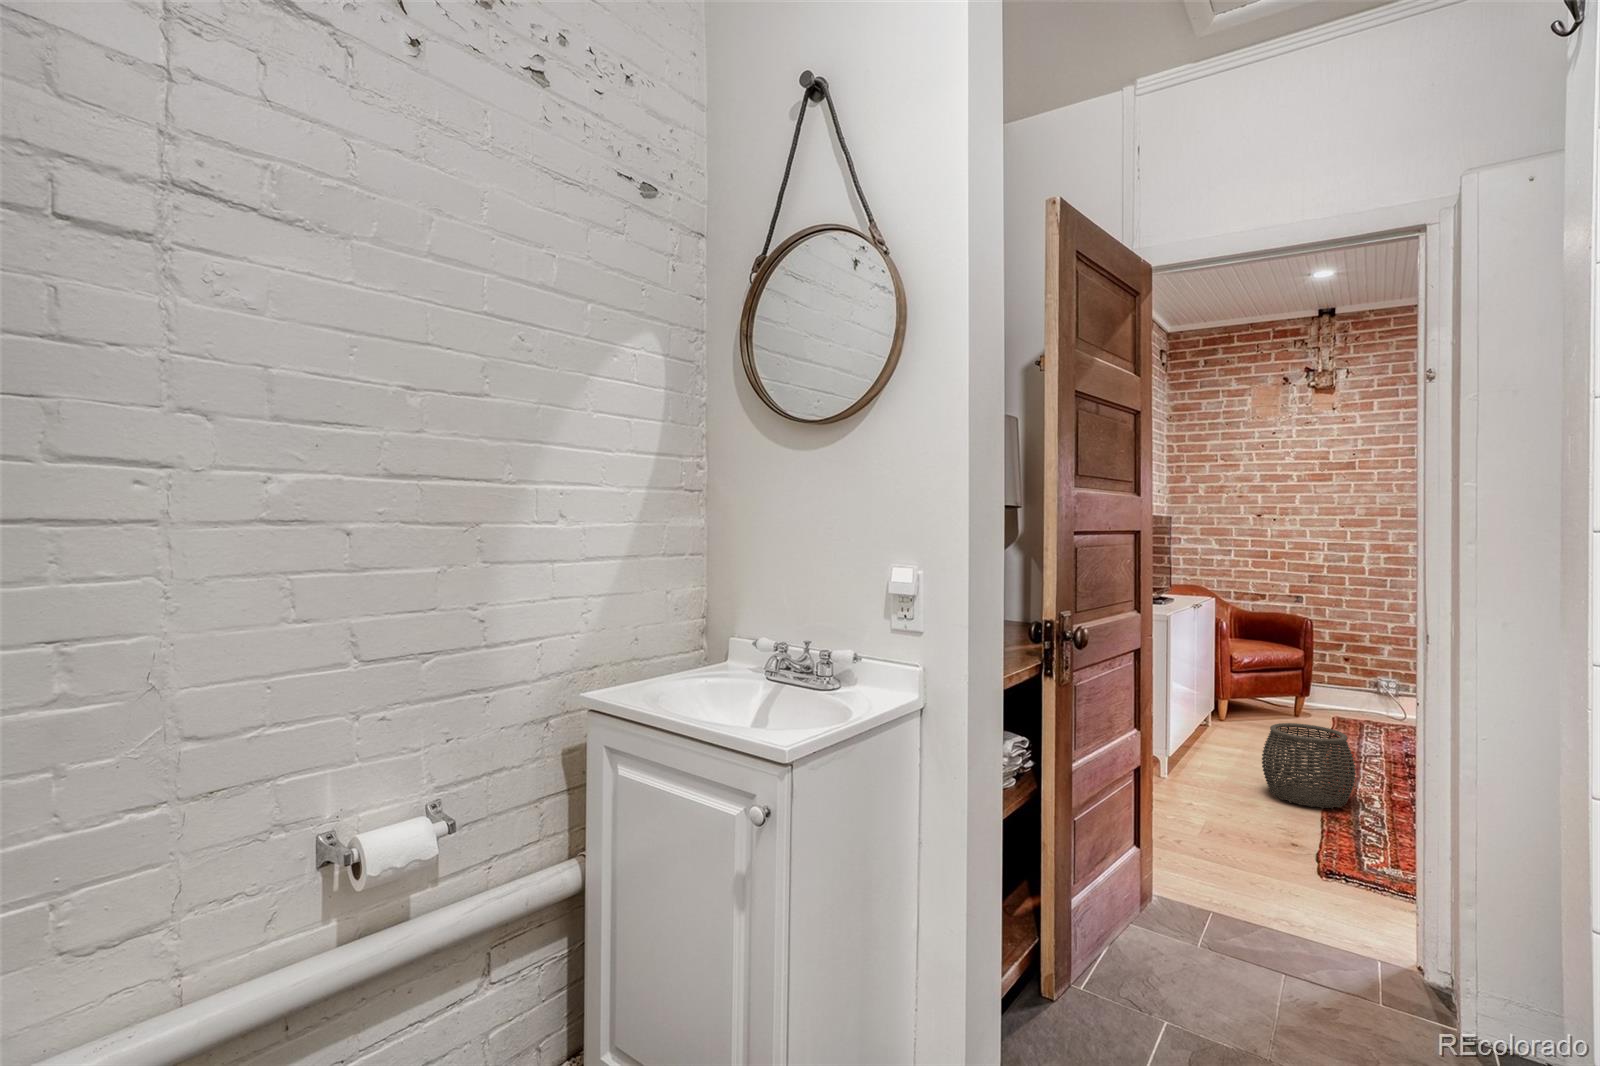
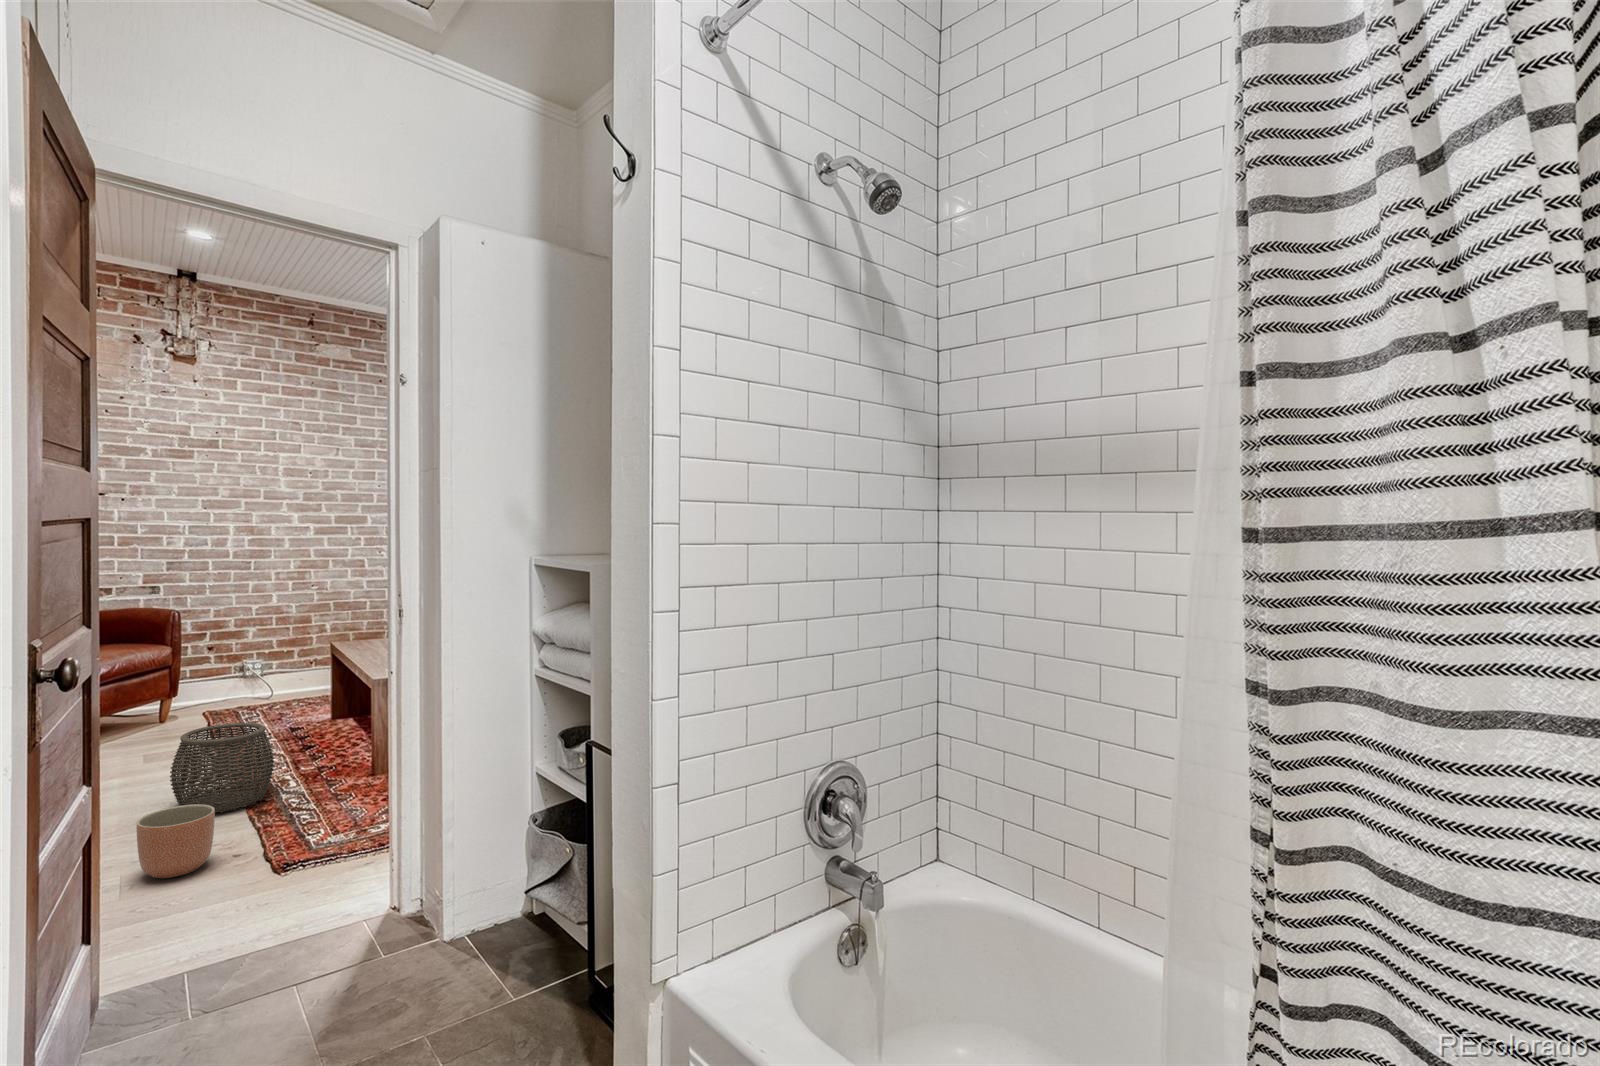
planter: none [1212,779,1273,841] -> present [136,804,215,878]

